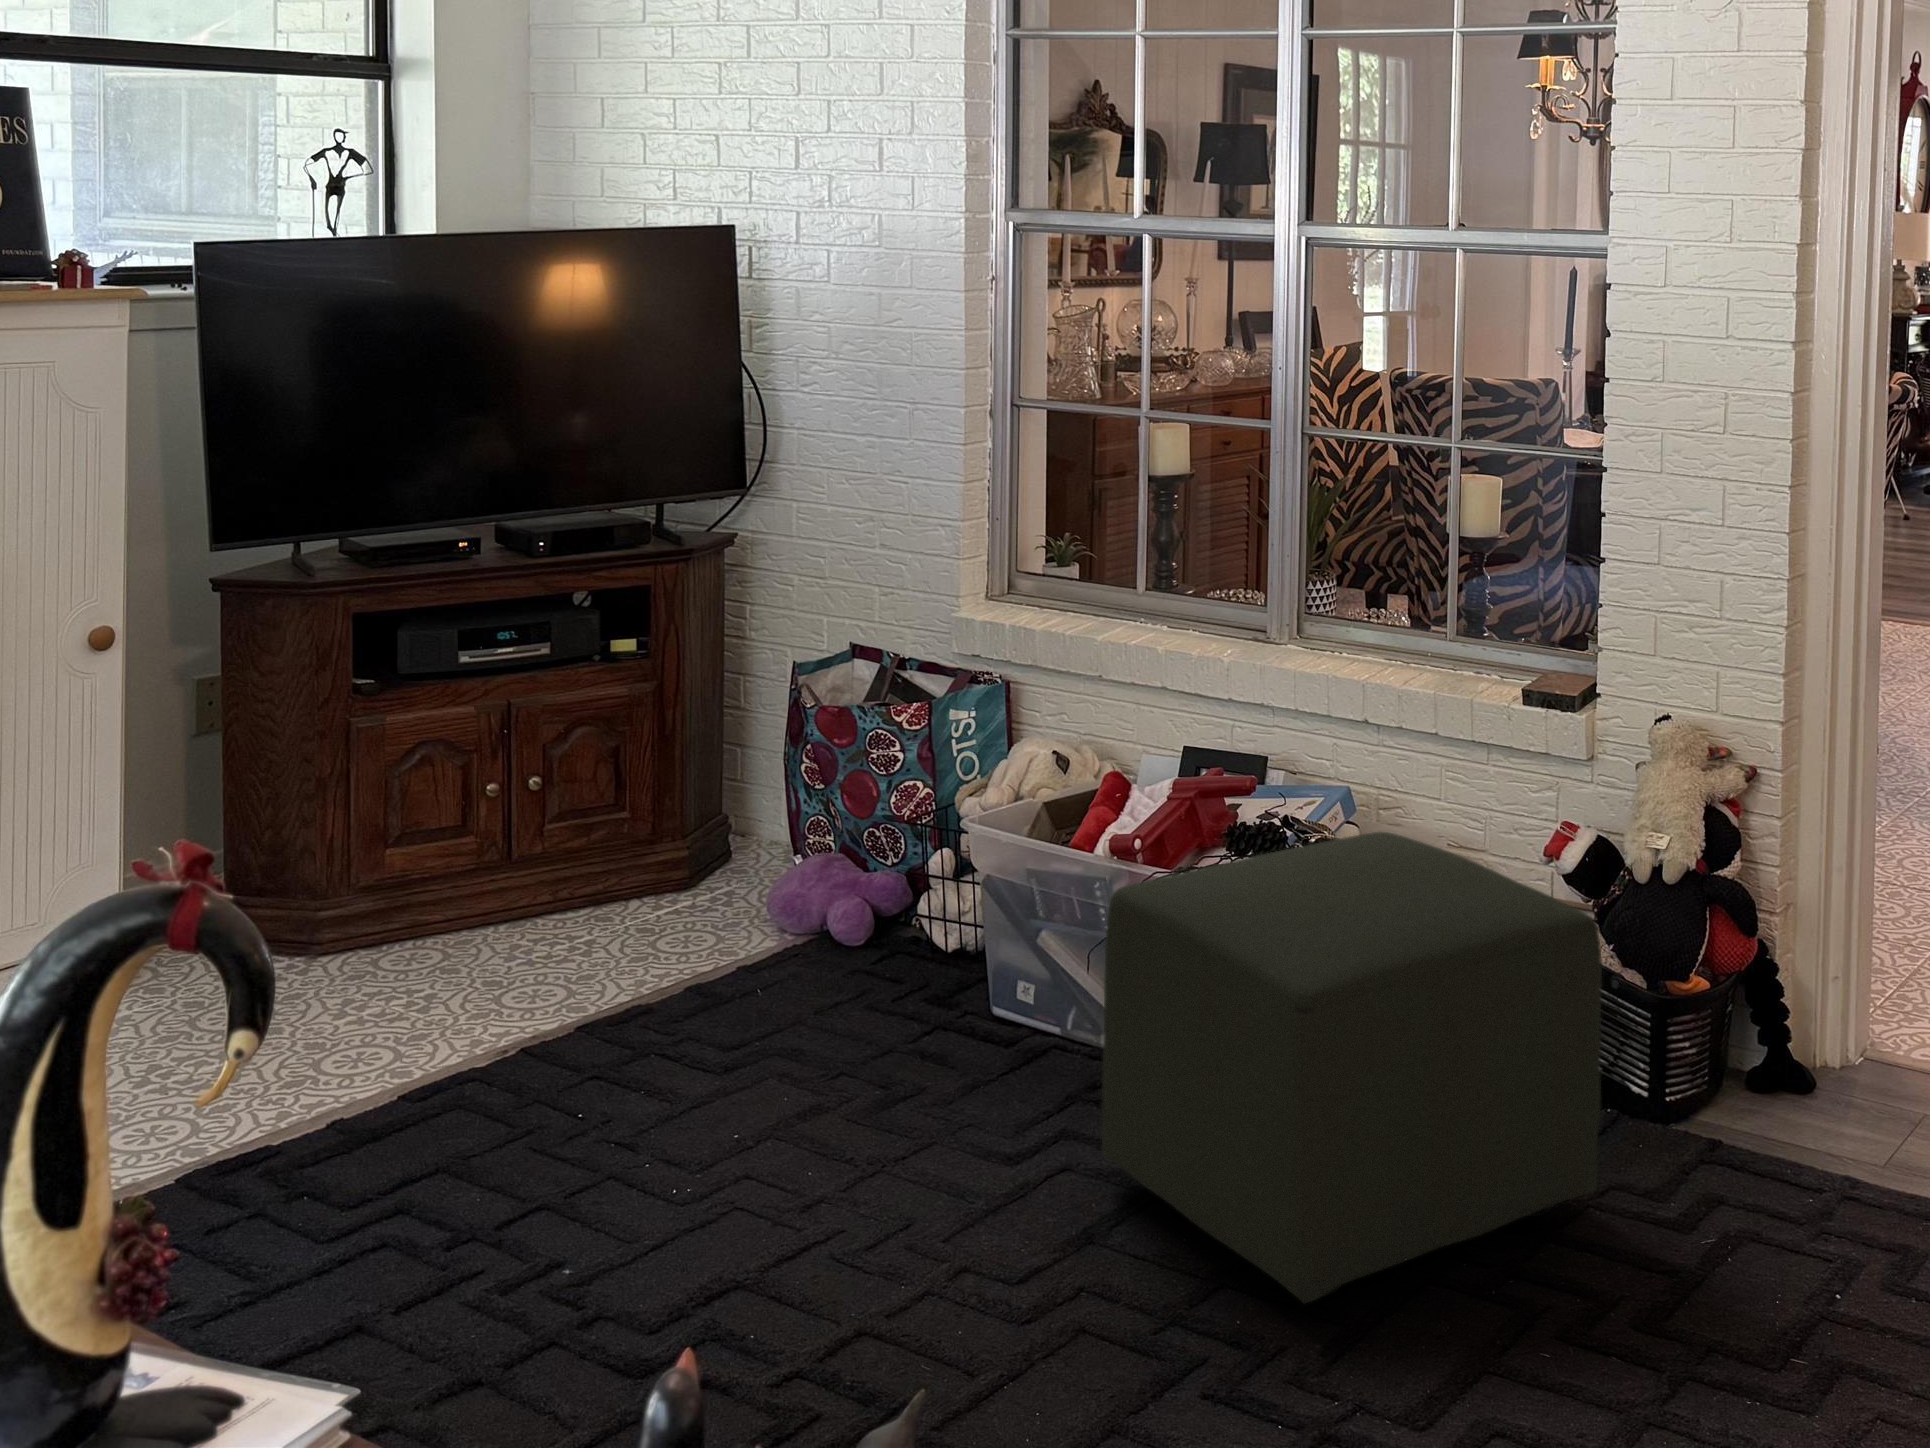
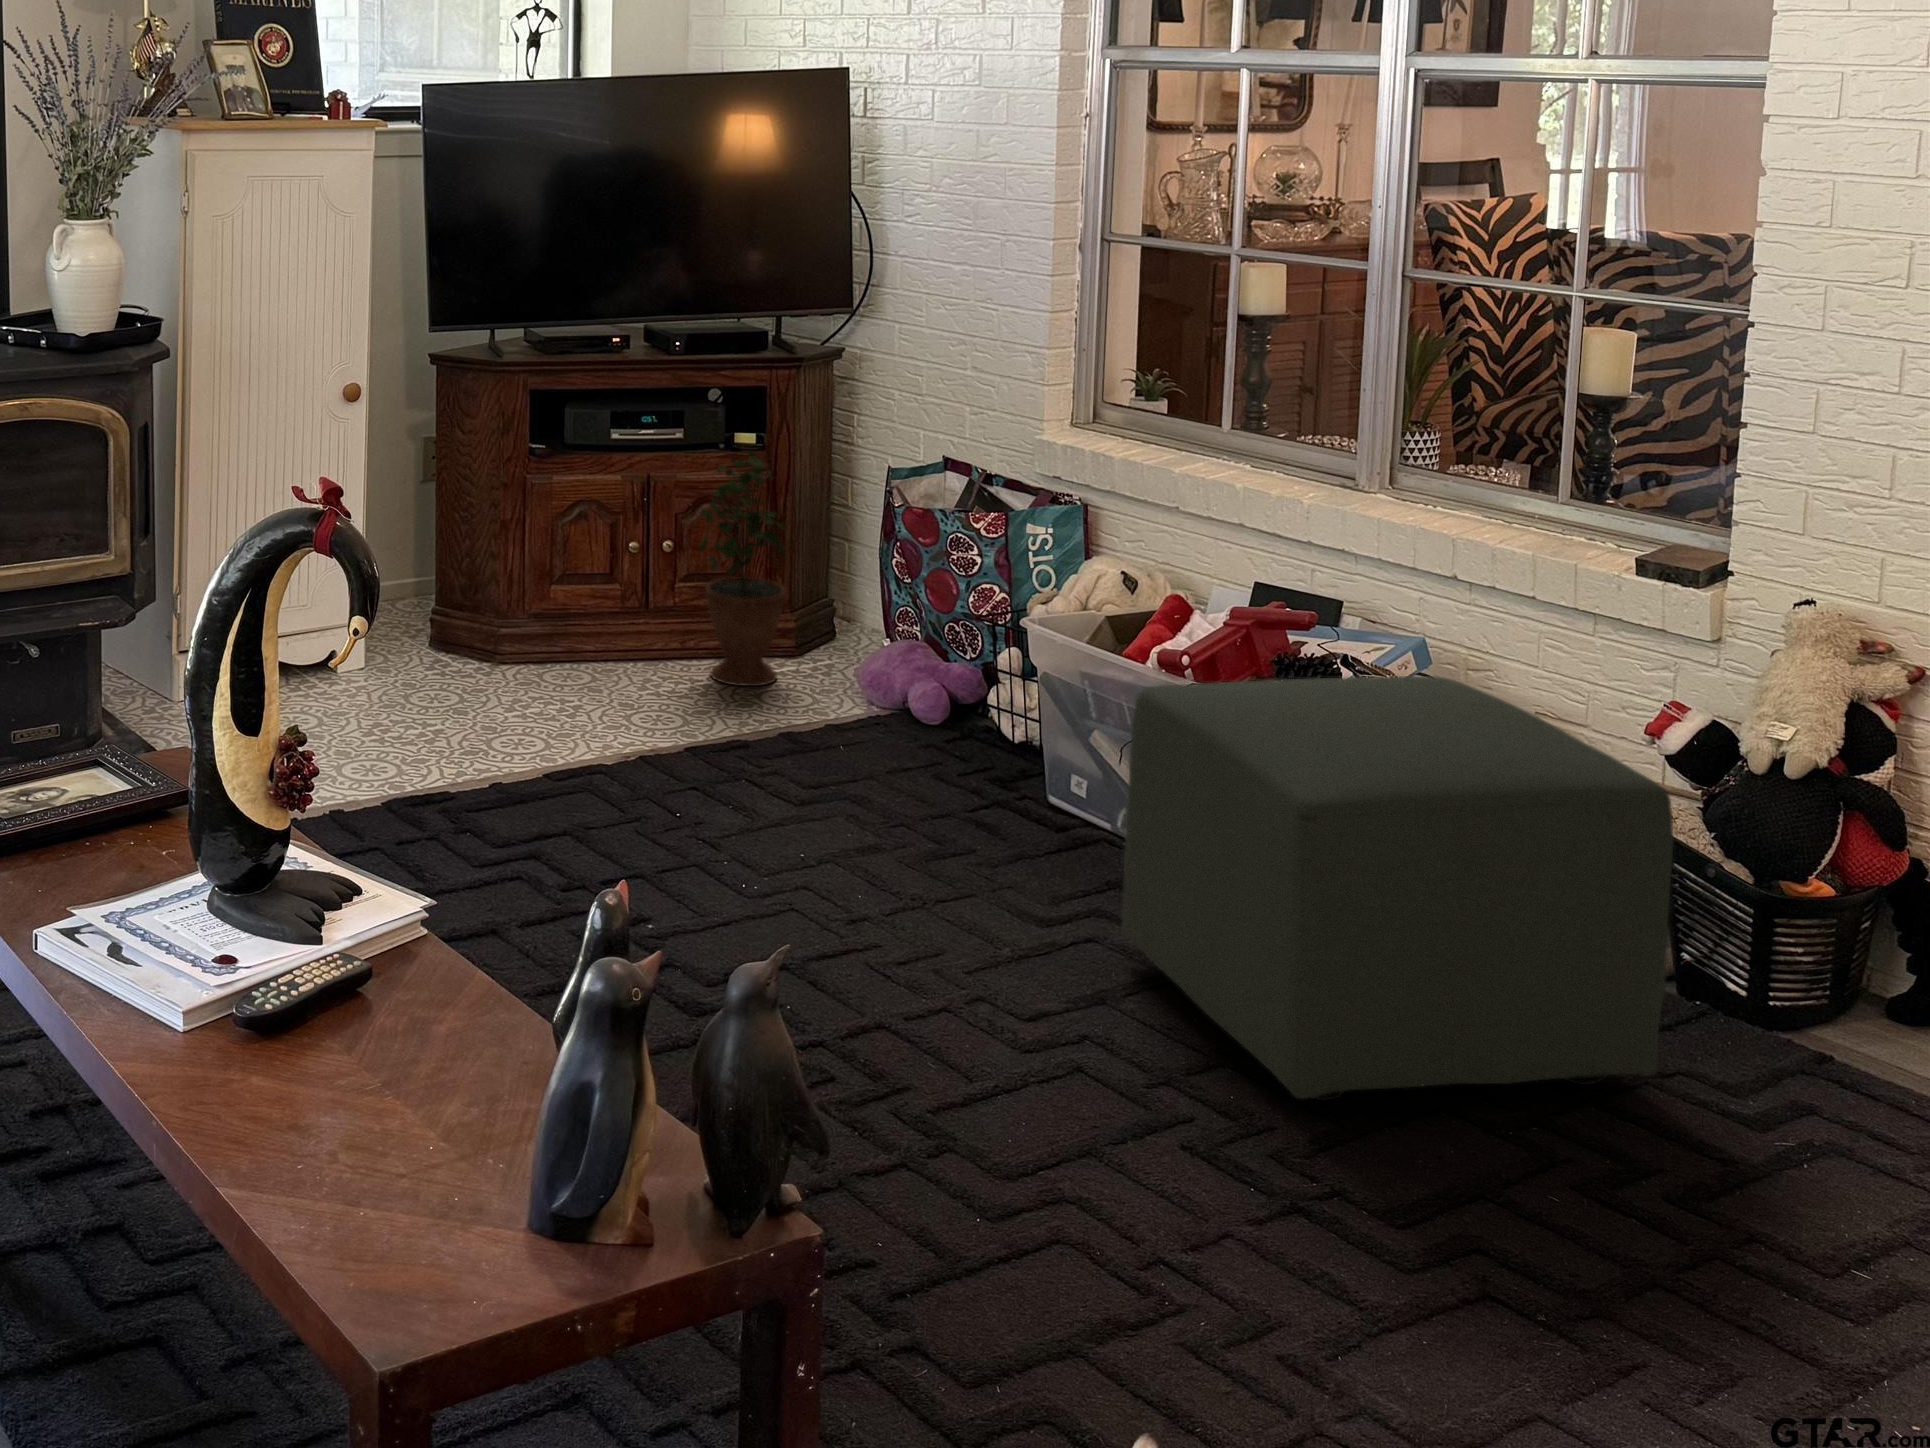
potted plant: none [562,655,682,936] -> present [692,451,786,686]

